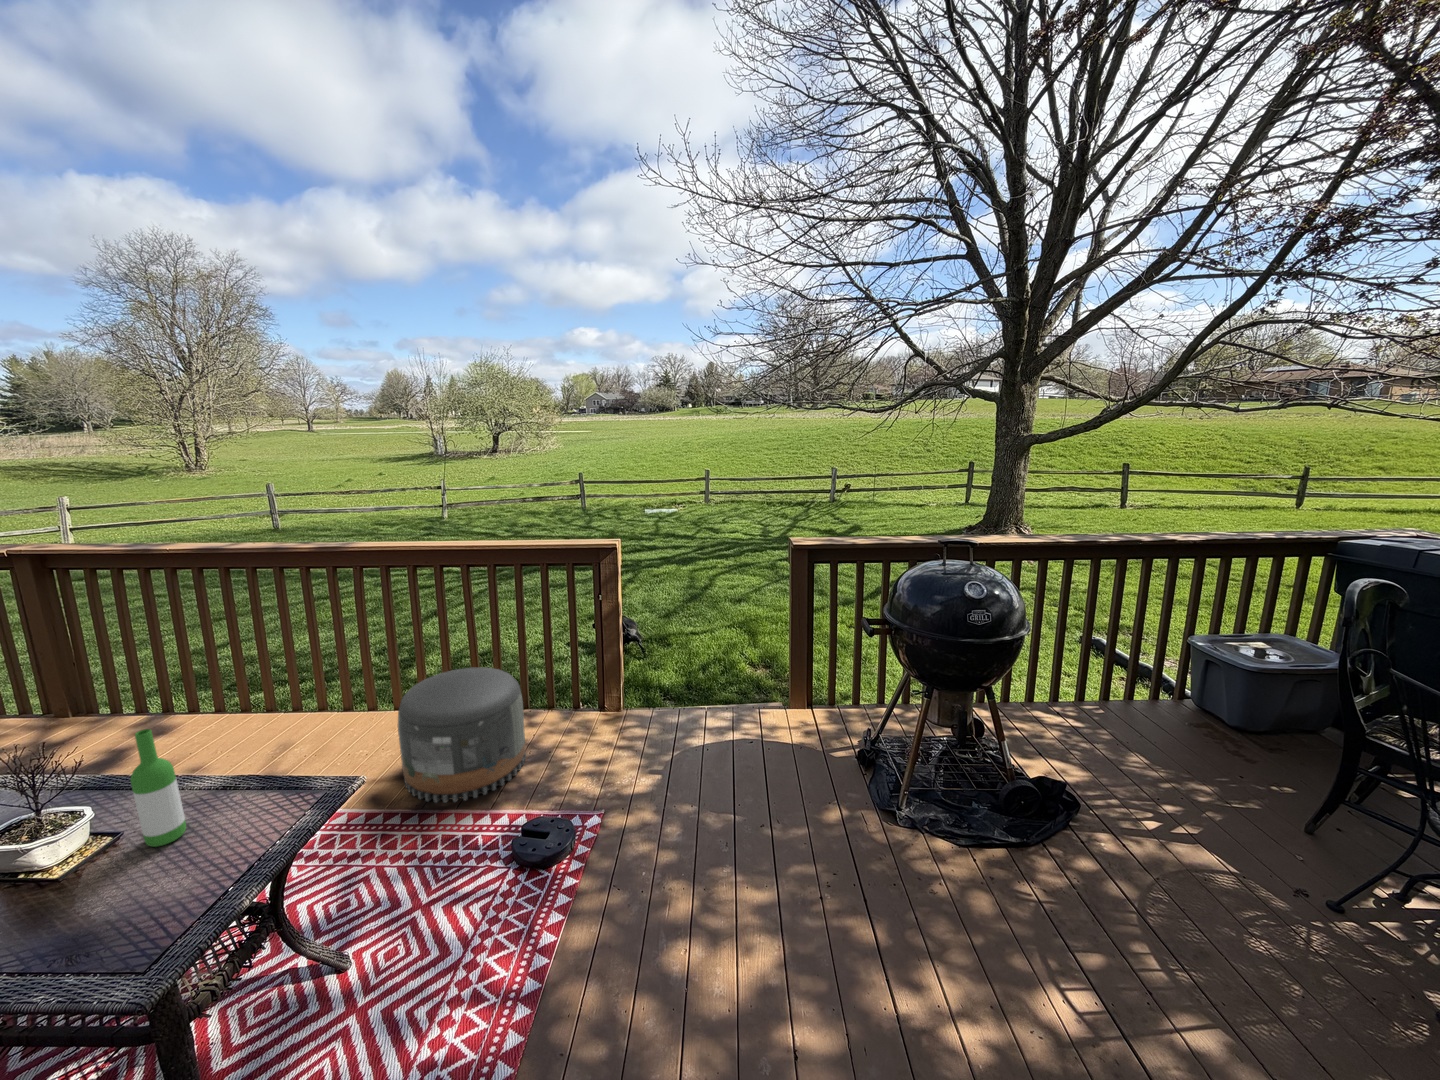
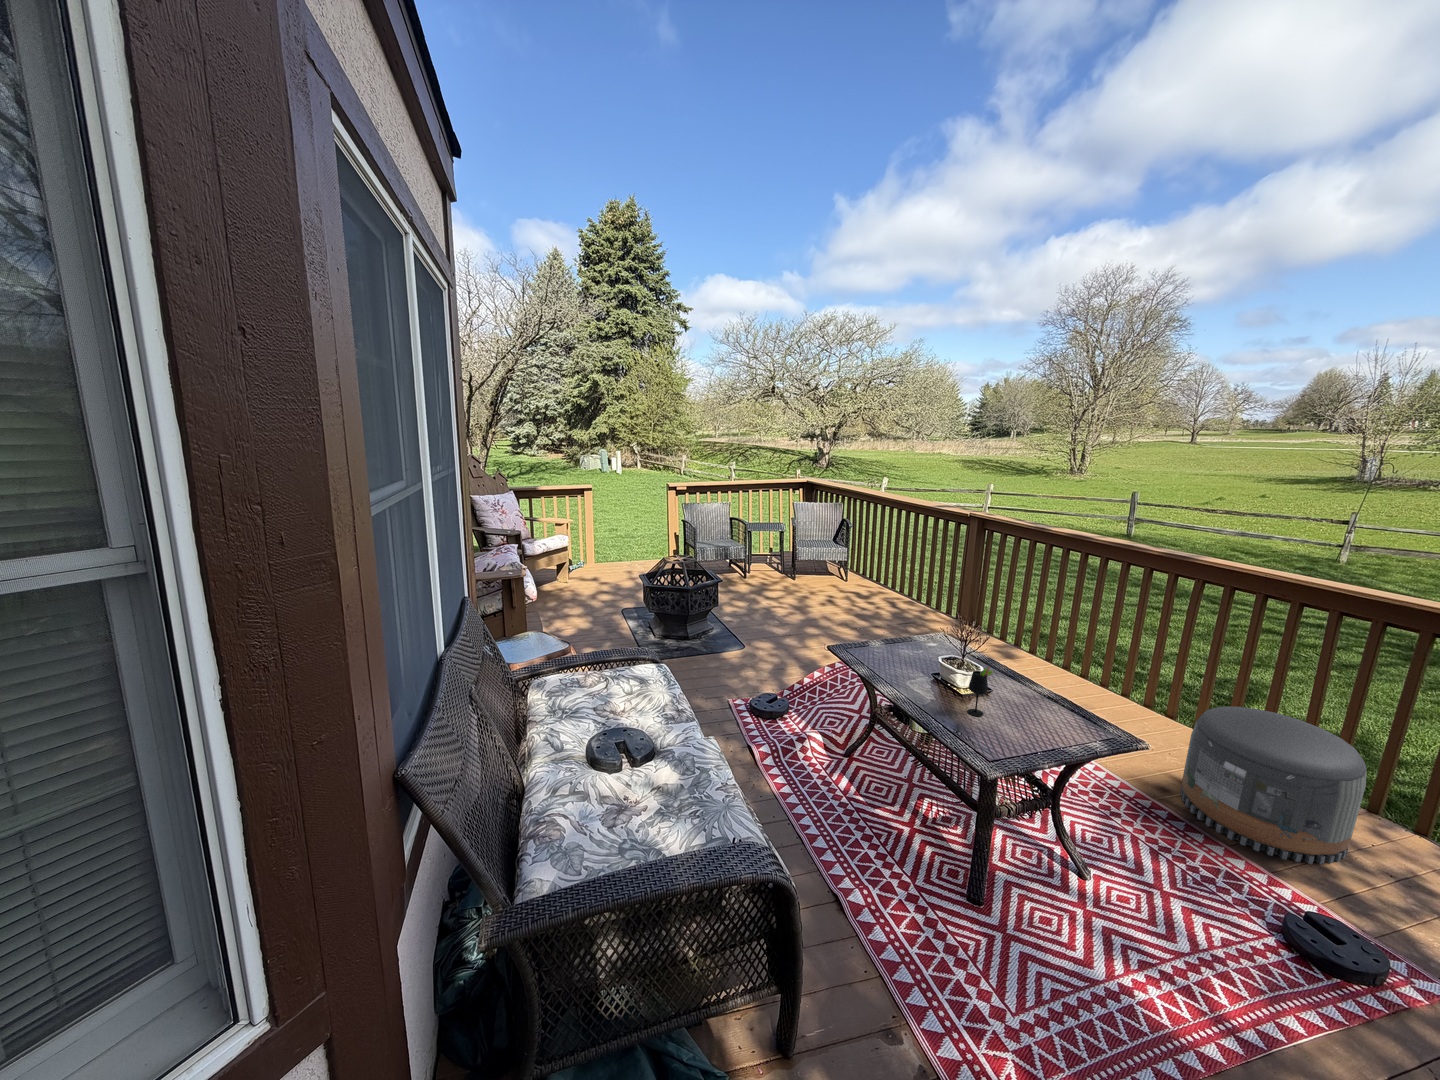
wine bottle: present [131,729,186,847] -> none [1000,633,1027,711]
wine glass: none [67,810,117,900] -> present [968,667,994,716]

